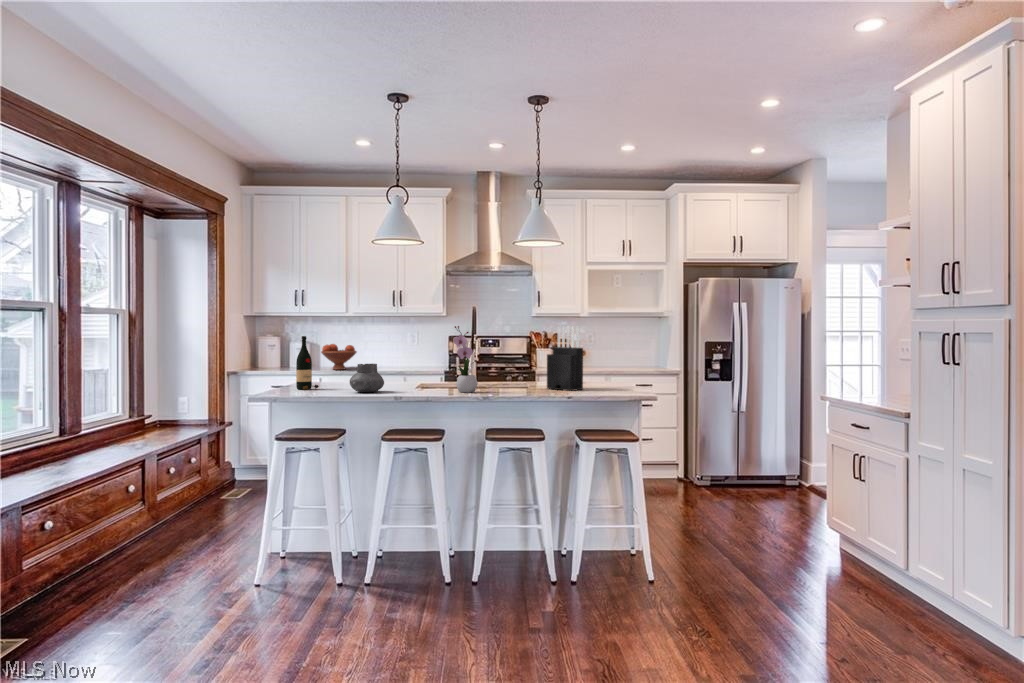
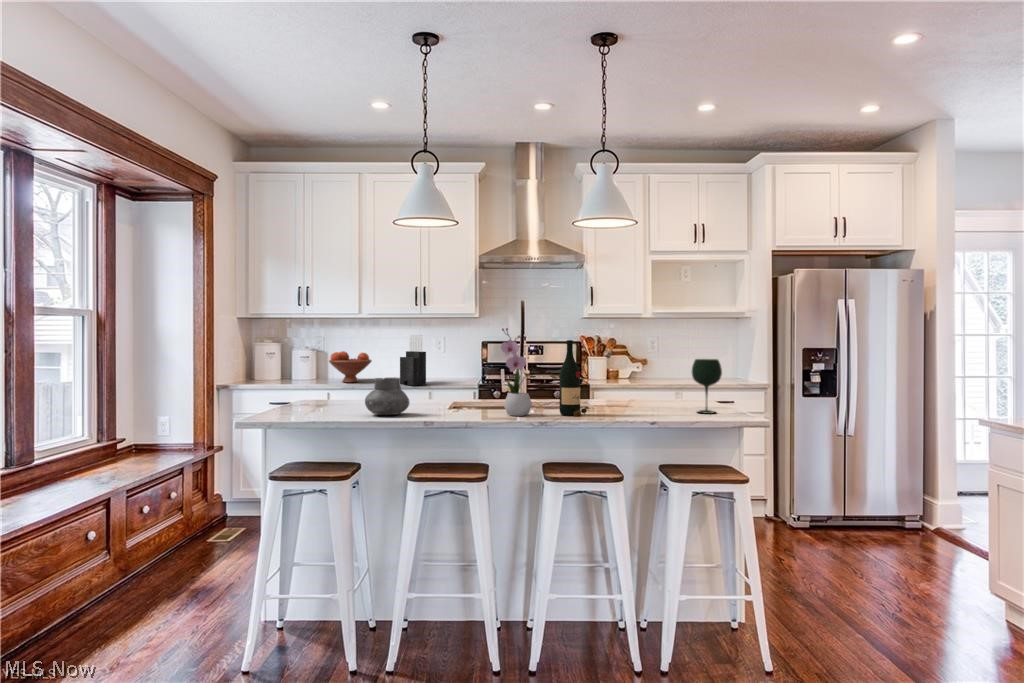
knife block: present [547,327,583,391] -> present [400,335,426,386]
wine bottle: present [296,336,319,390] -> present [559,340,587,416]
wine glass: none [599,350,621,391] -> present [692,359,722,414]

